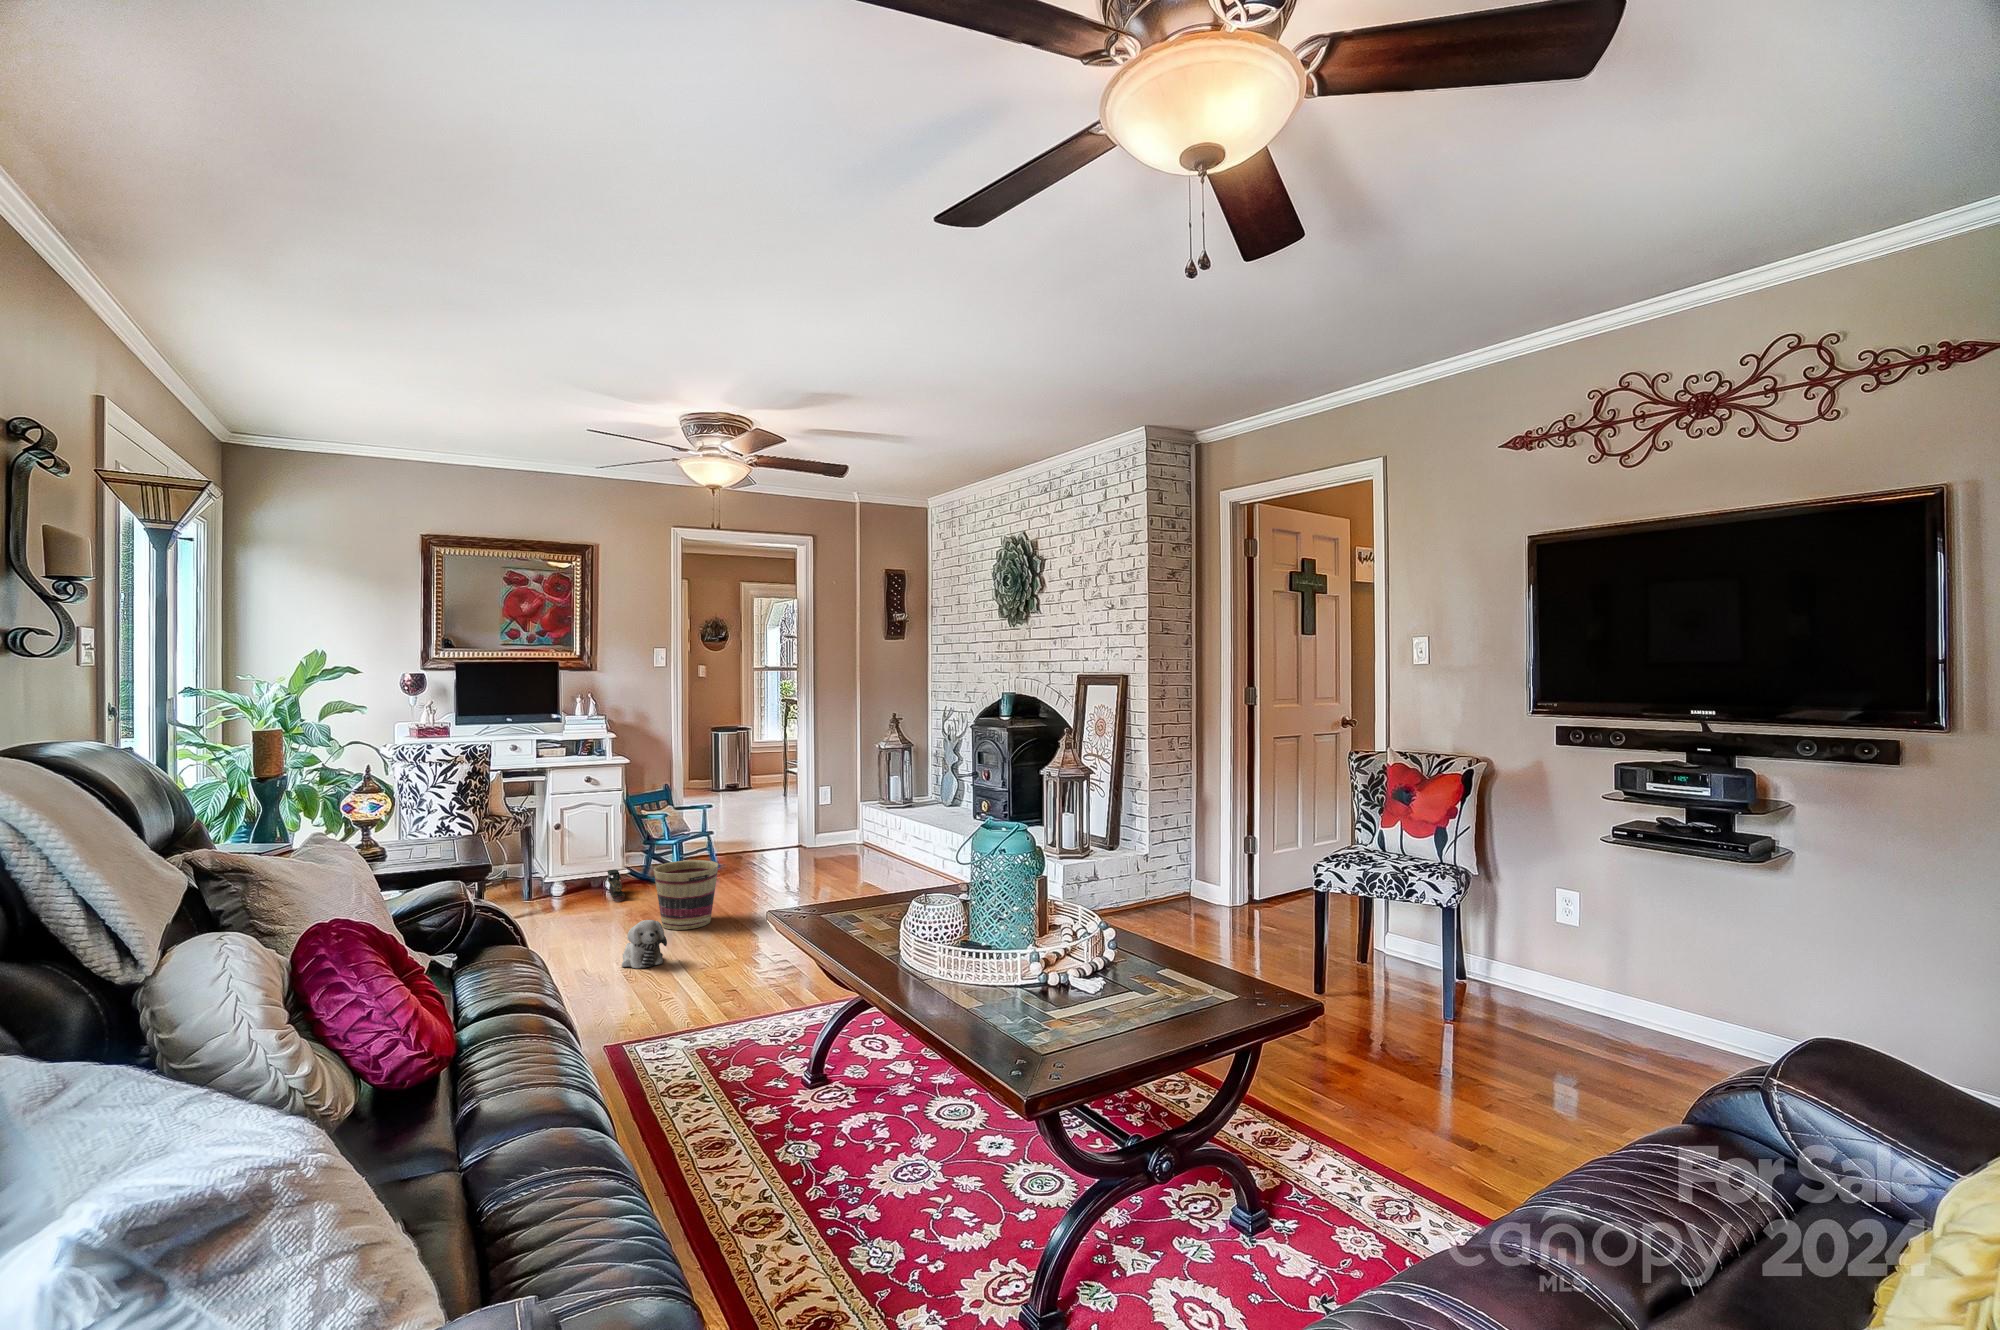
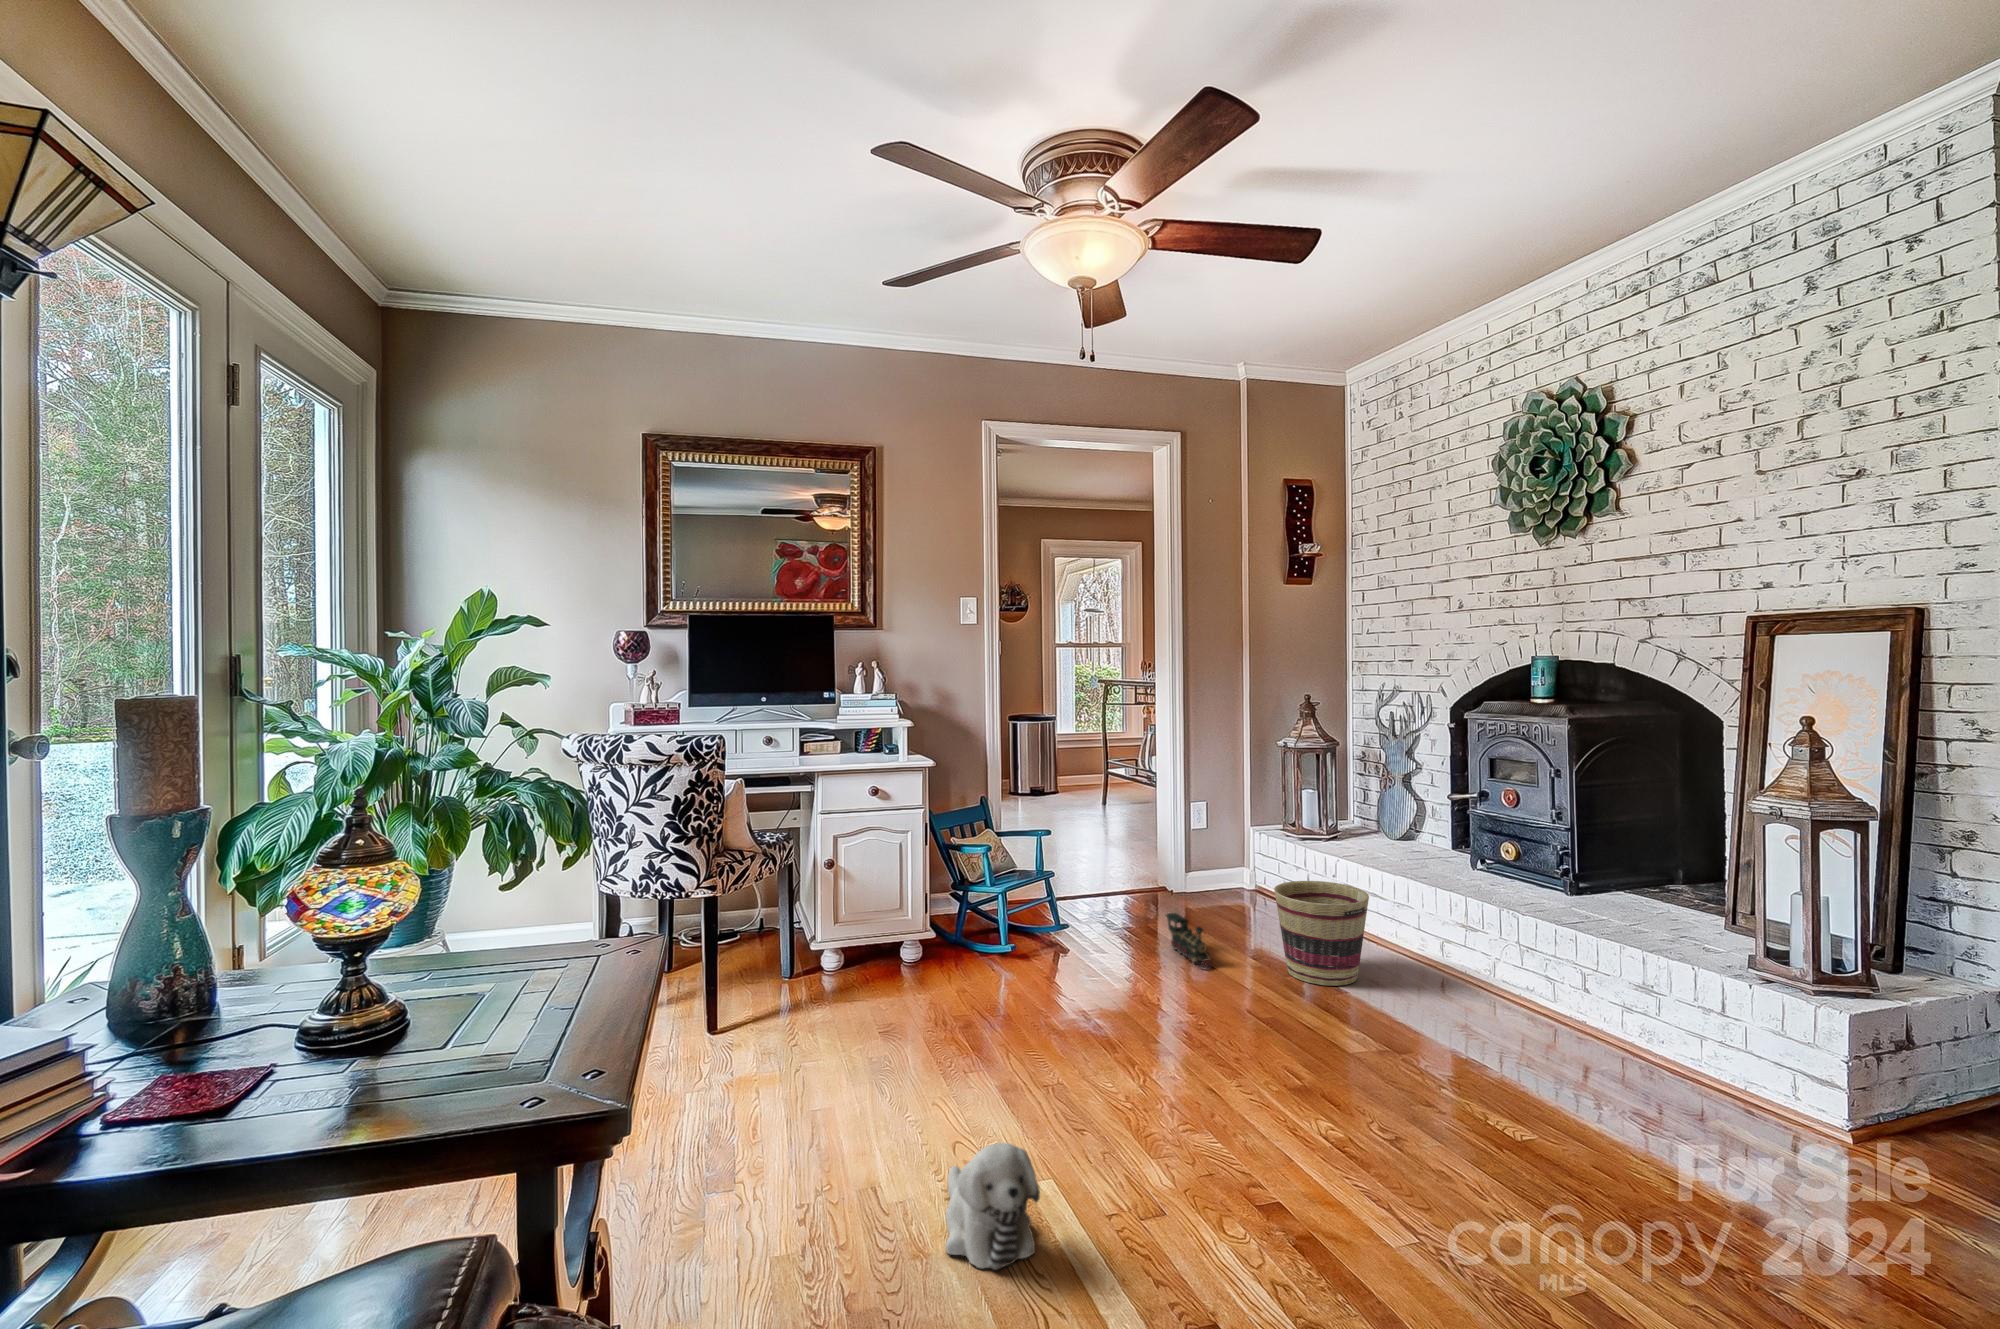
basket: present [654,860,719,930] -> present [1274,881,1369,986]
toy train: present [608,870,625,901] -> present [1166,913,1211,968]

